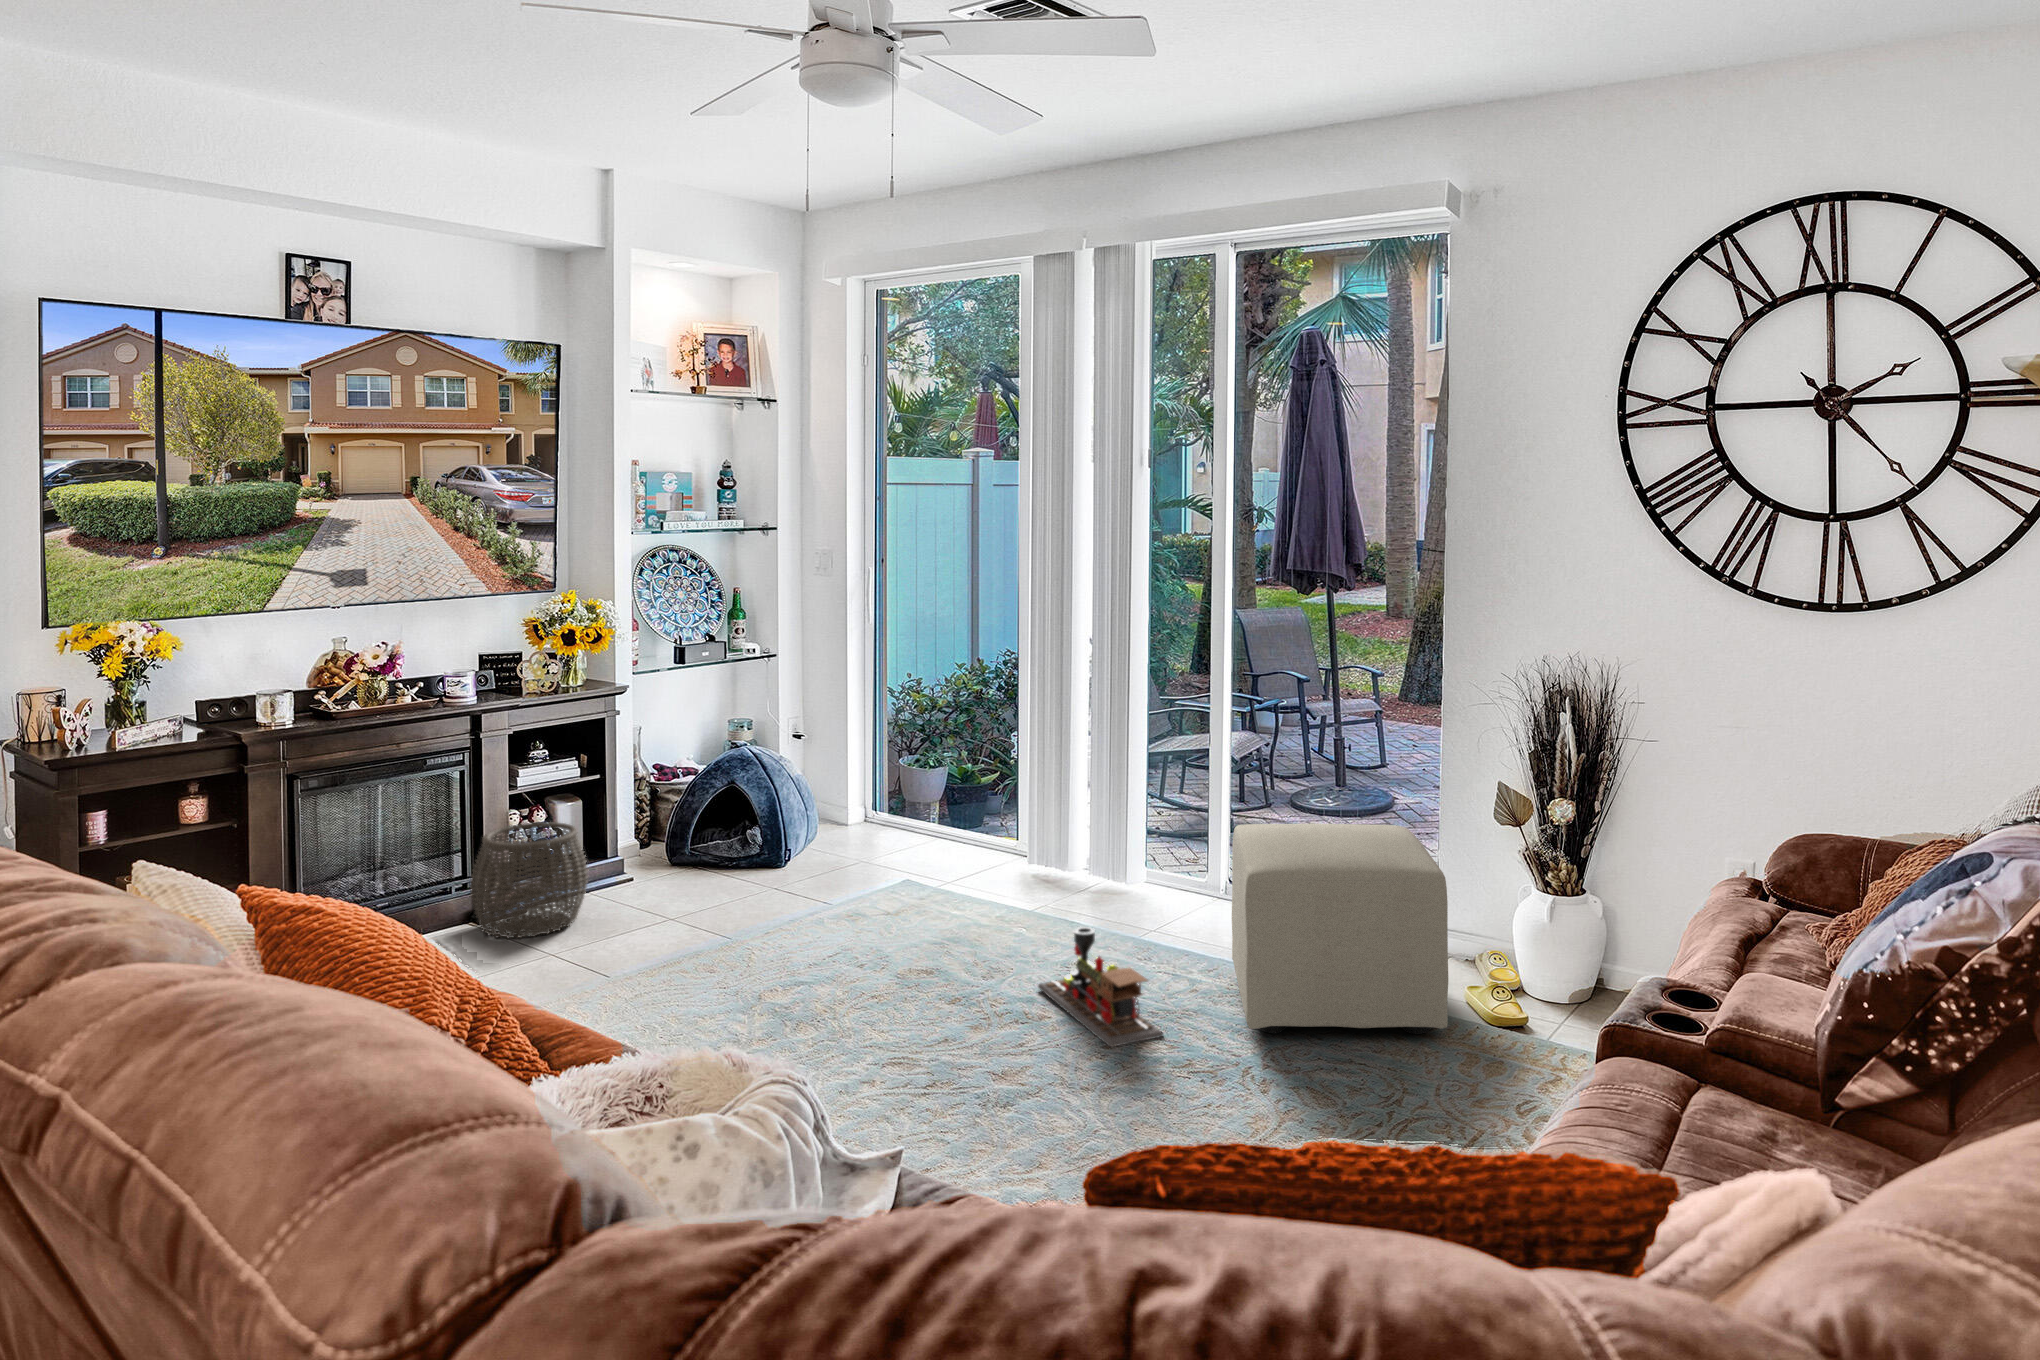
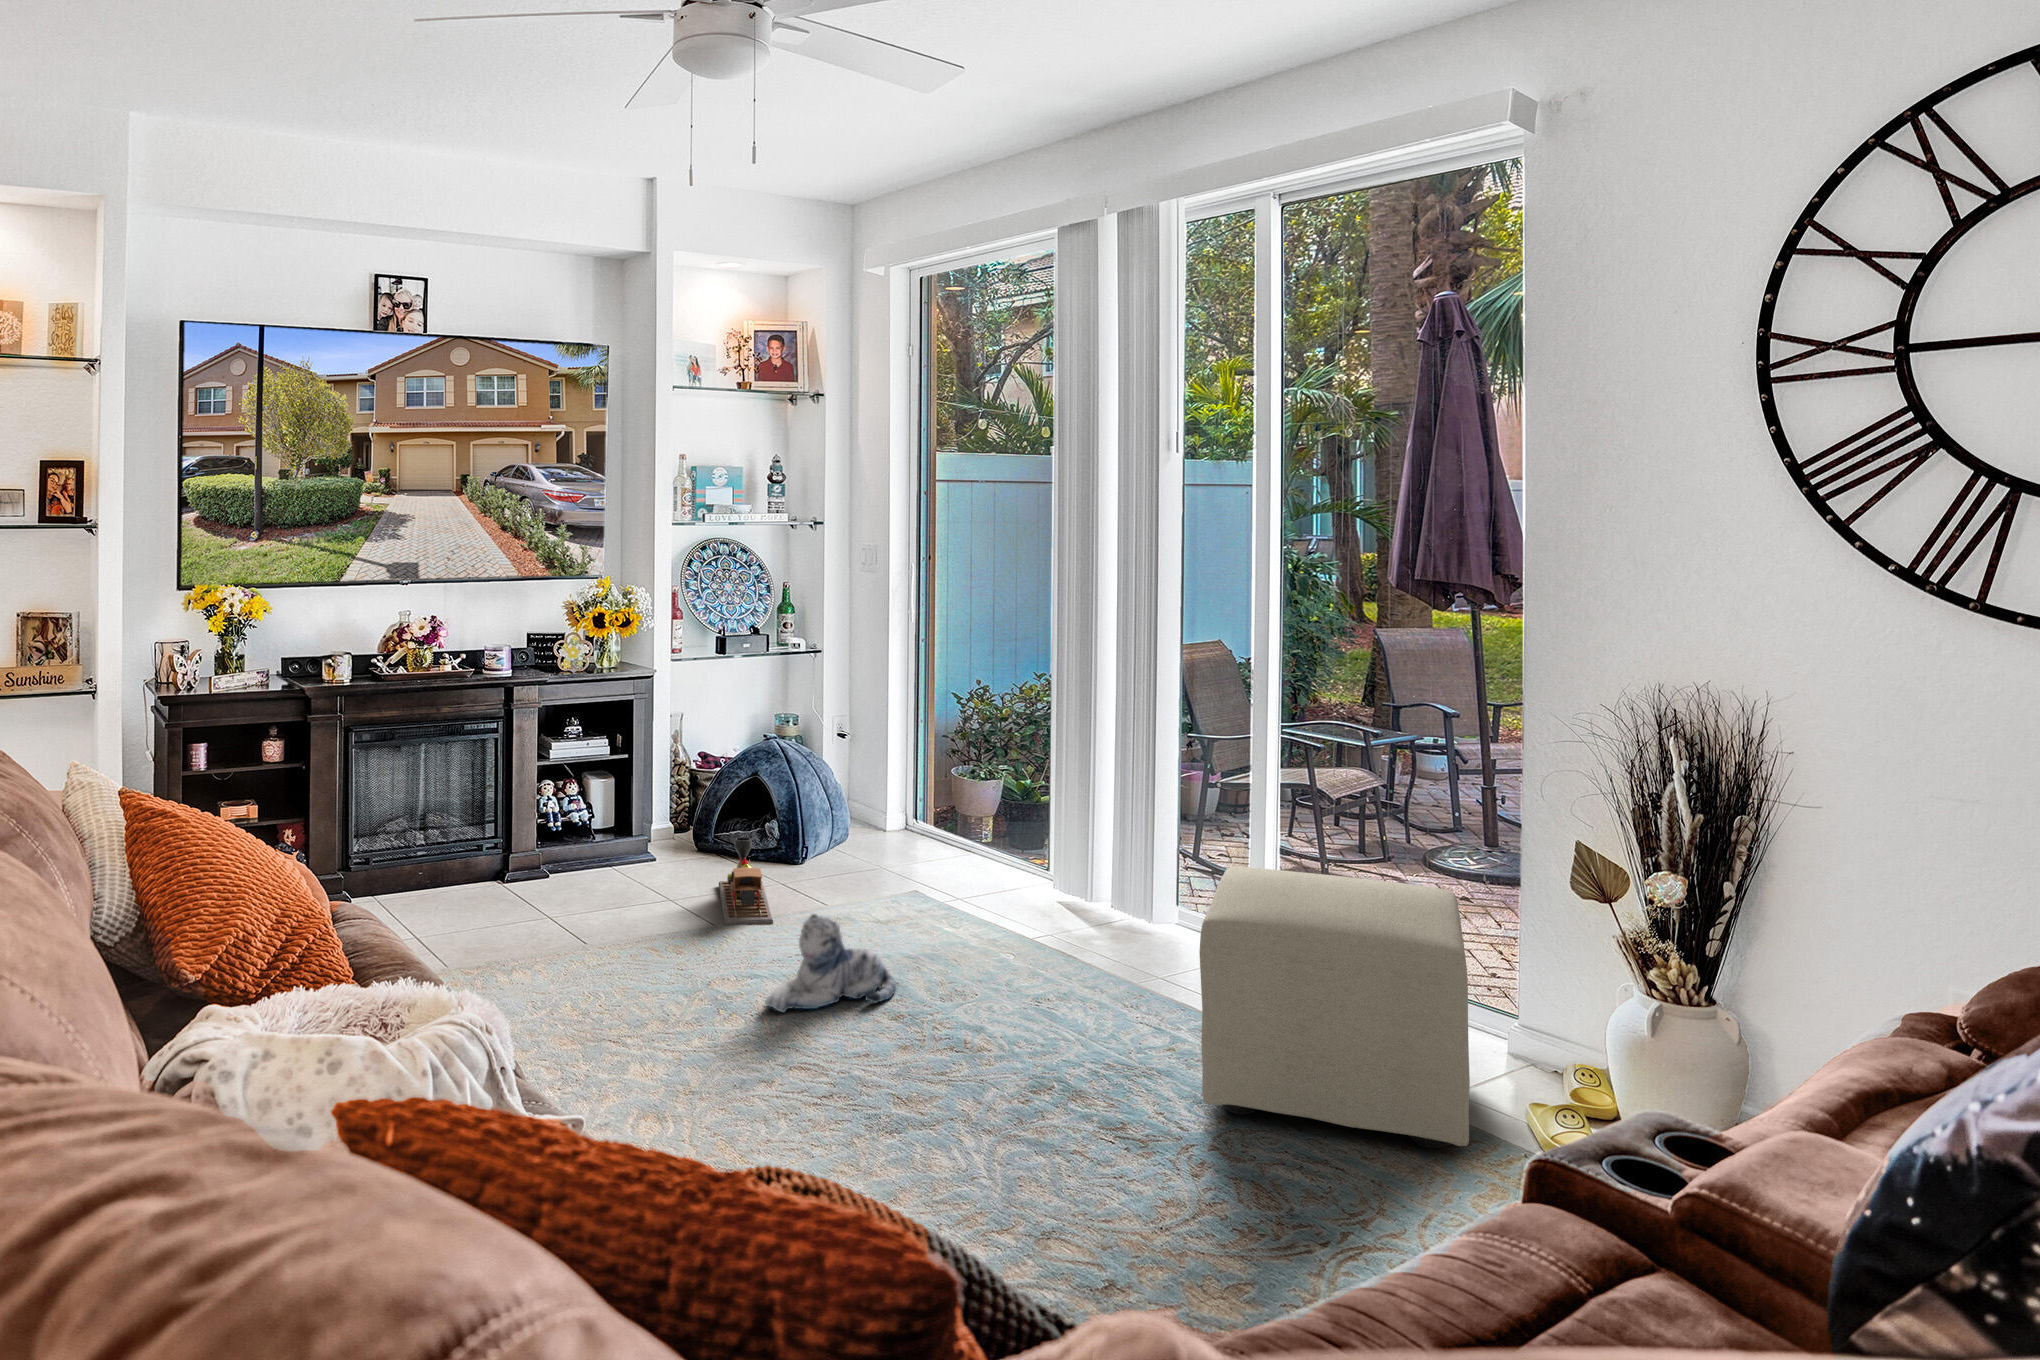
woven basket: present [470,822,588,938] -> none [492,797,597,904]
plush toy: none [829,910,940,1010] -> present [765,914,896,1013]
toy train: present [1038,927,1163,1047] -> present [719,837,773,924]

